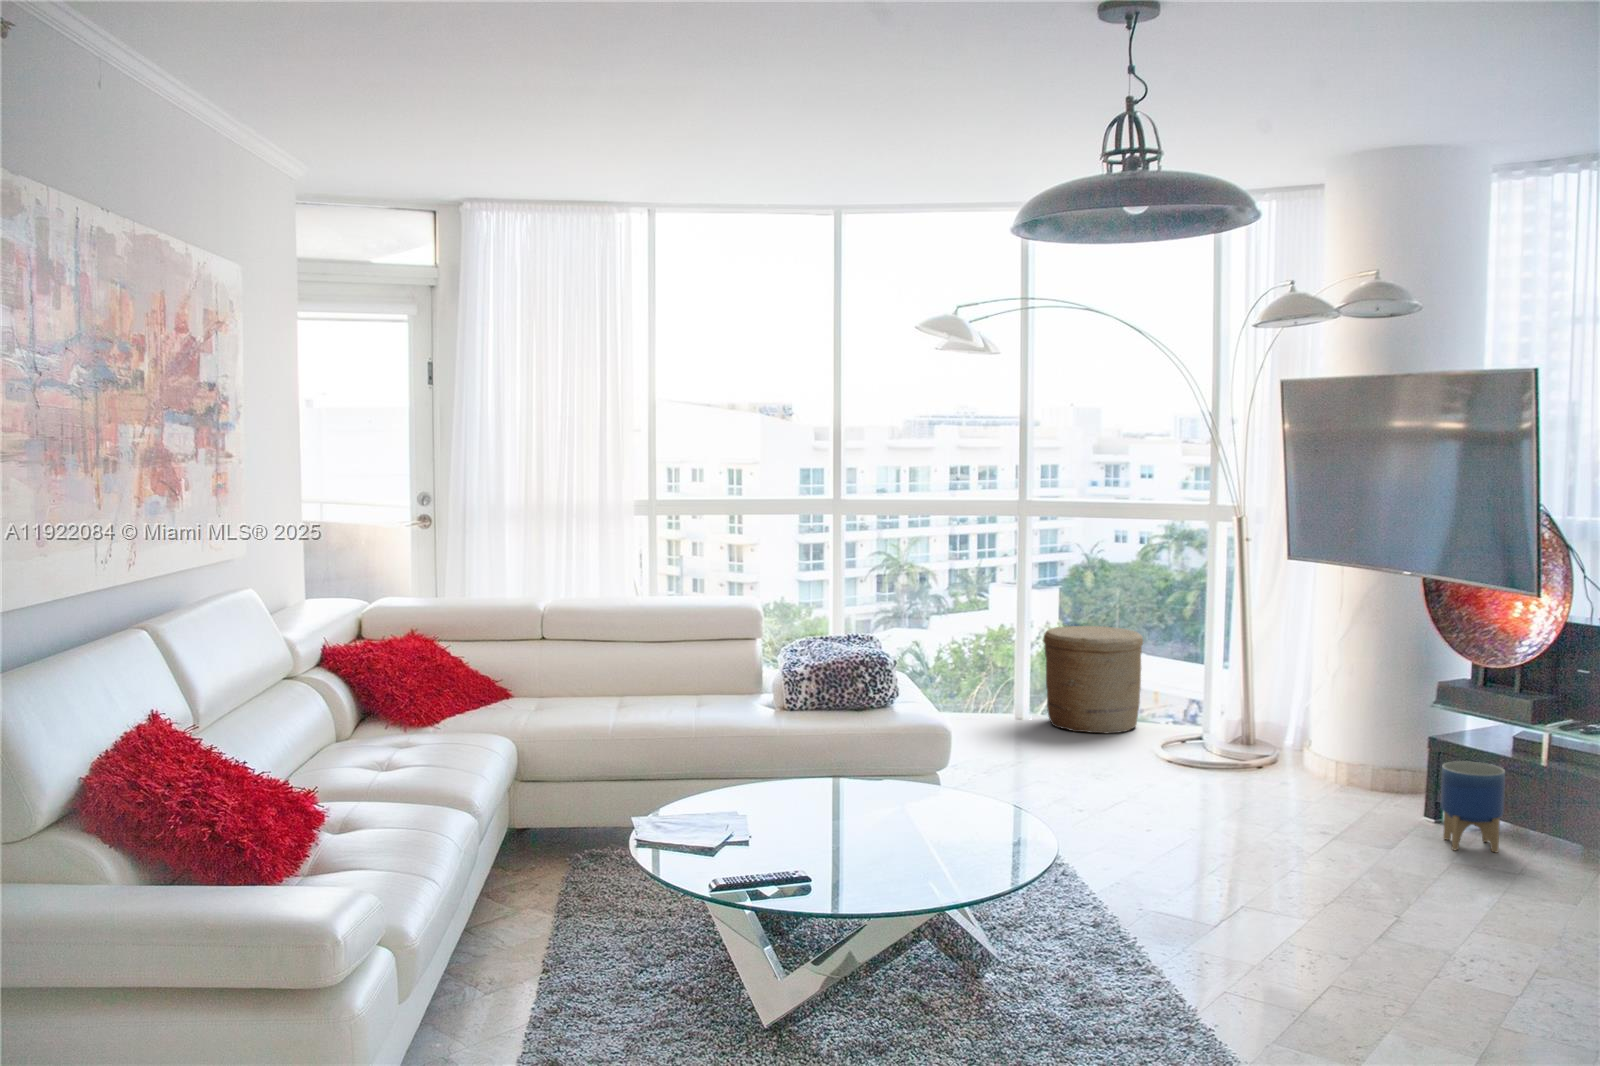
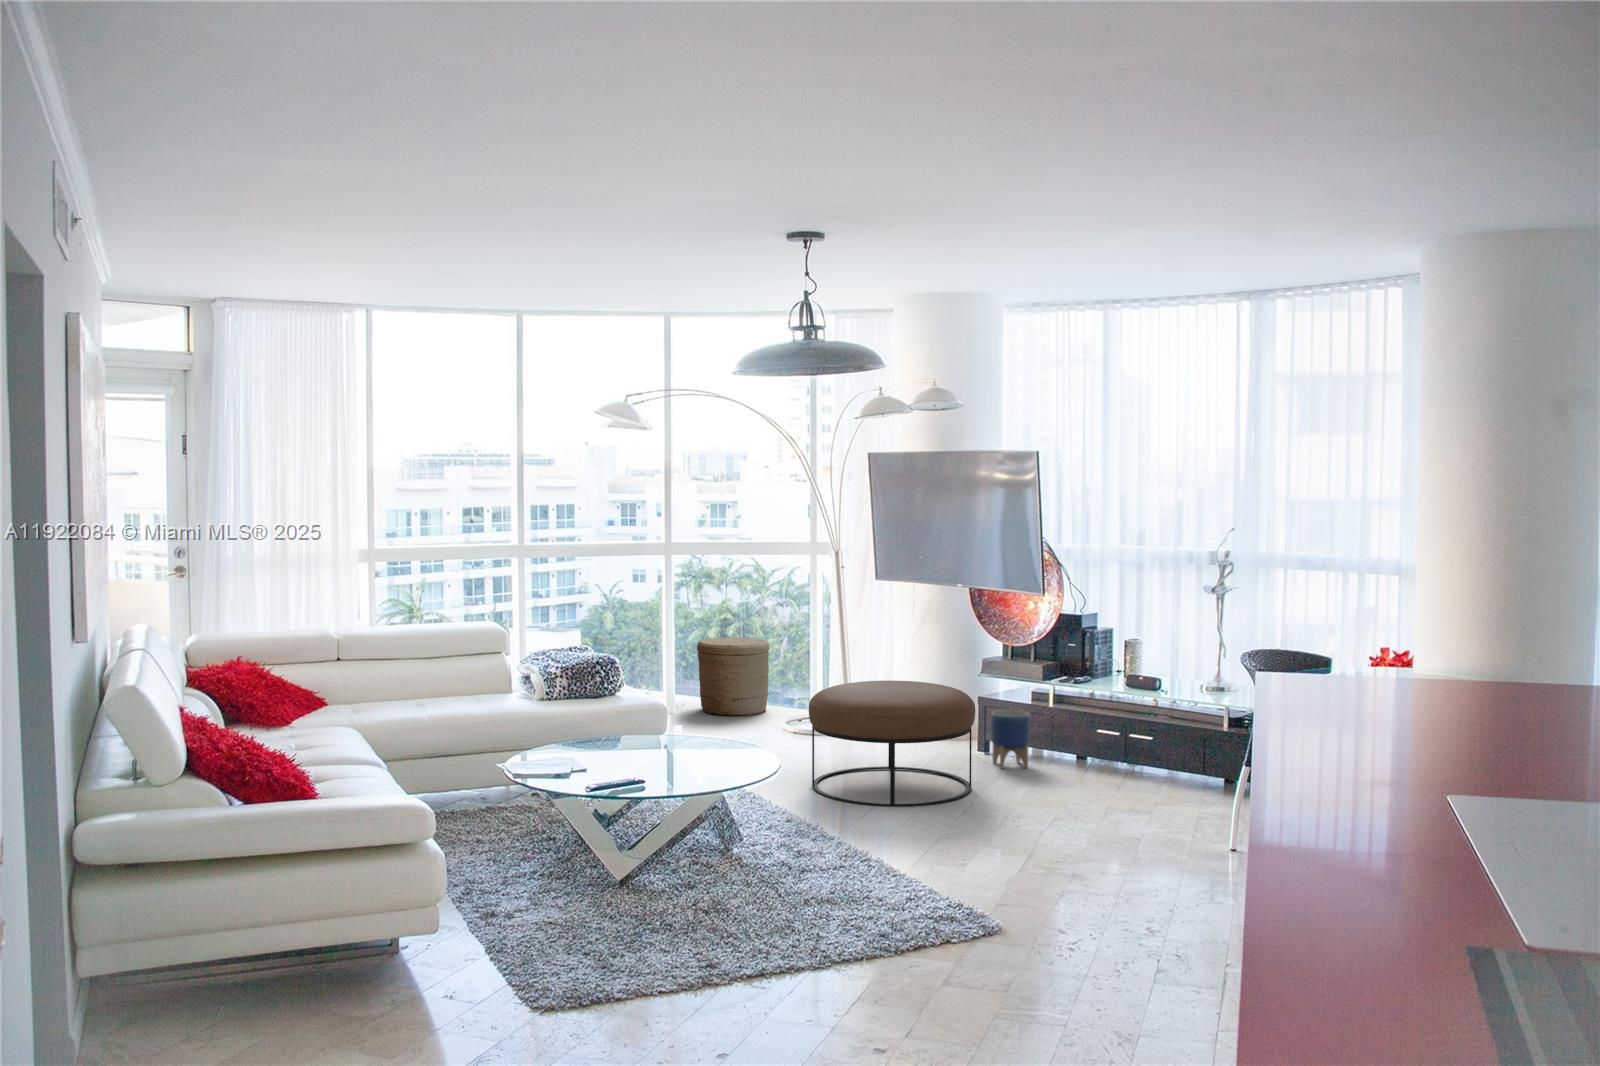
ottoman: none [1149,709,1404,903] -> present [809,680,975,807]

